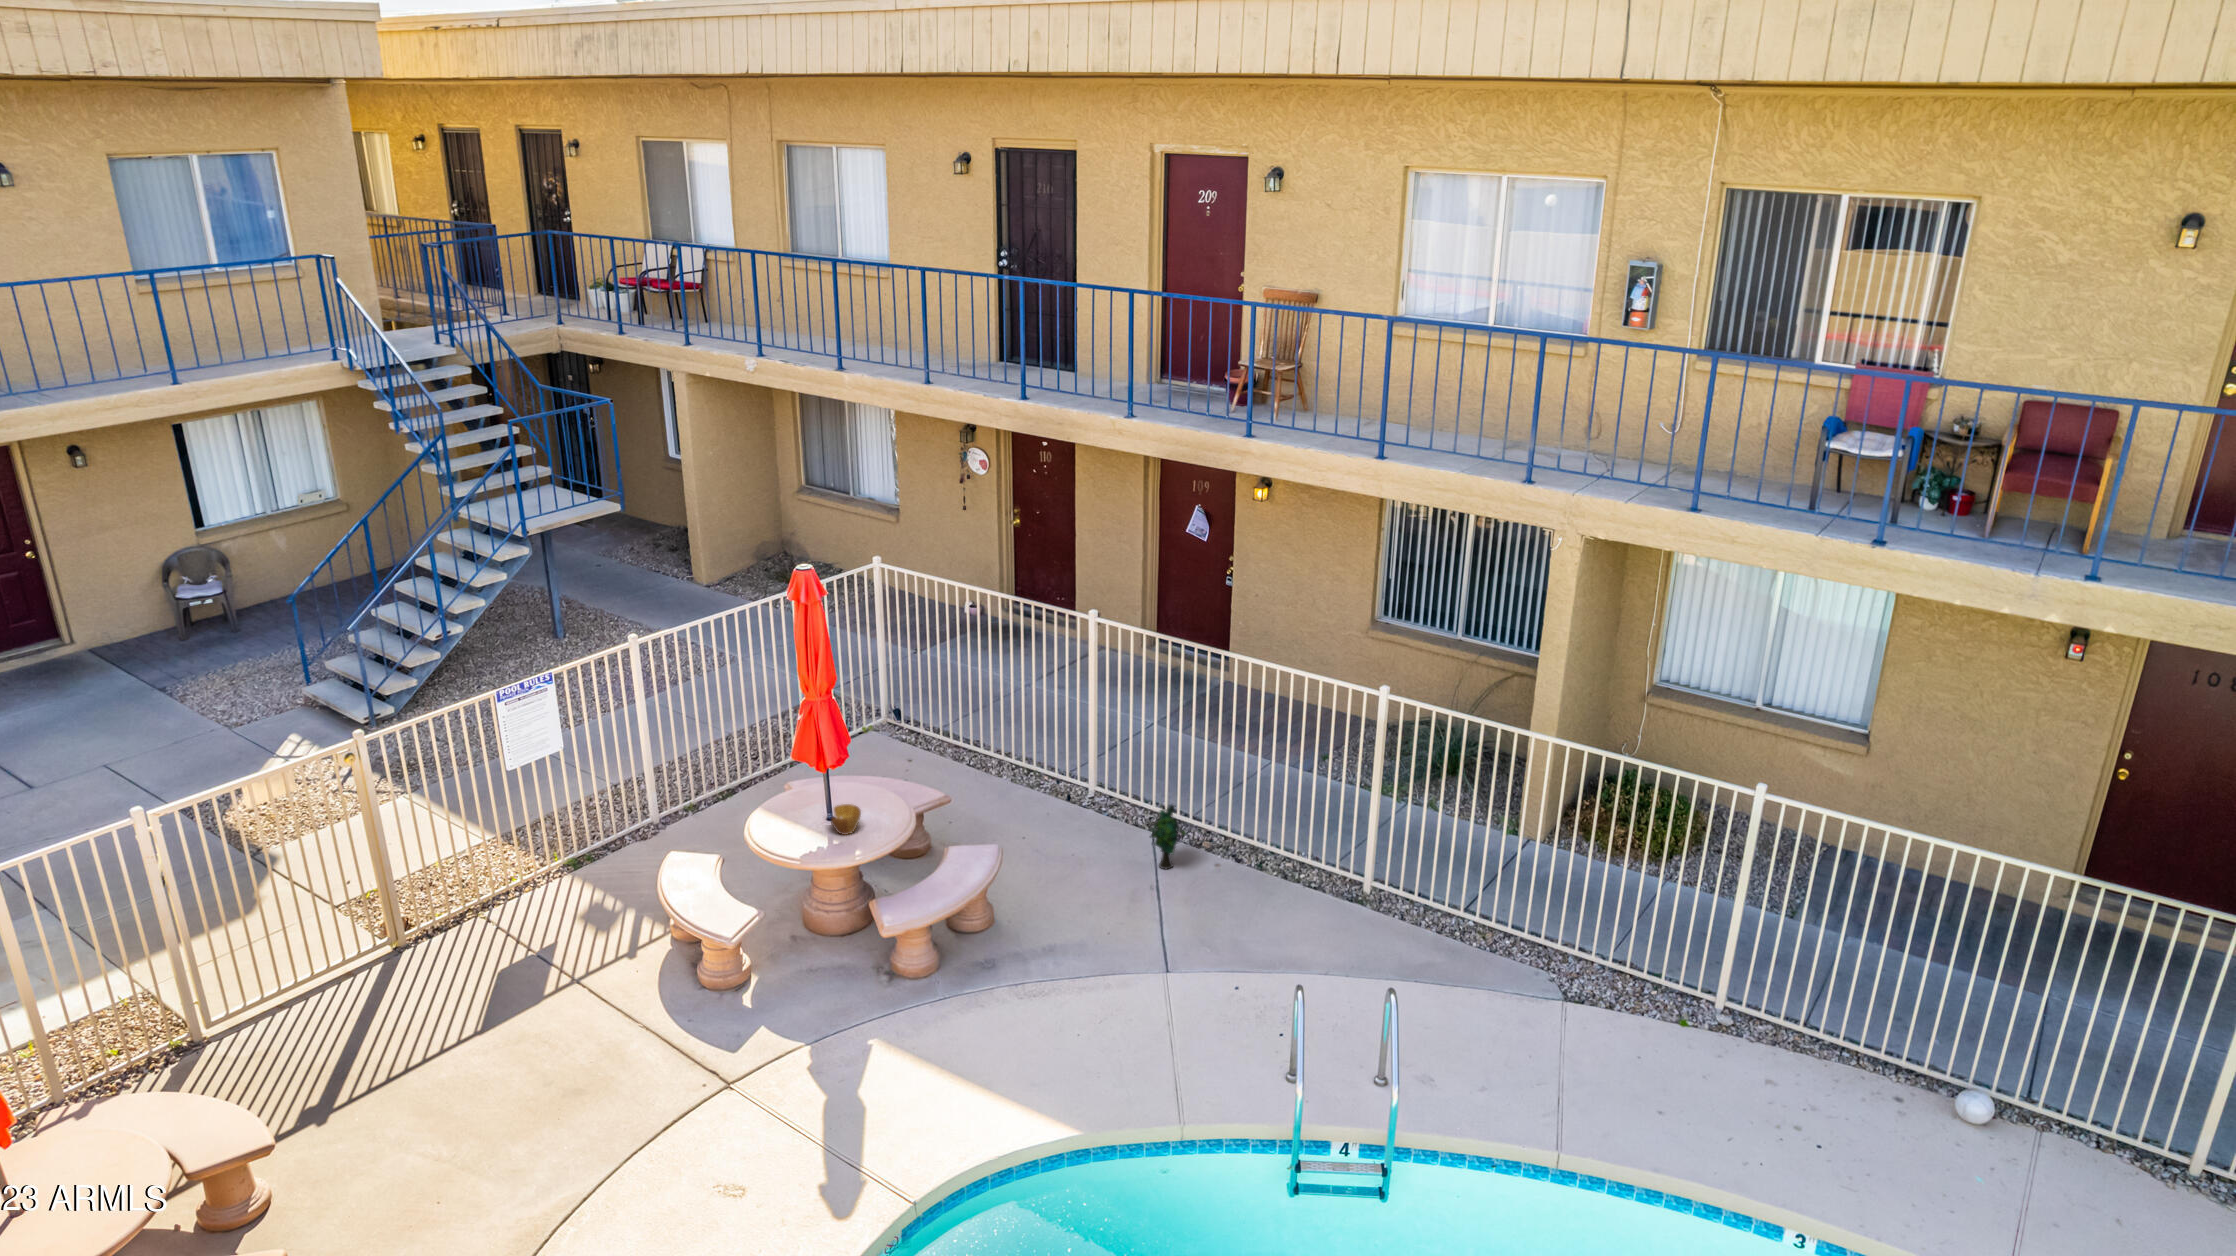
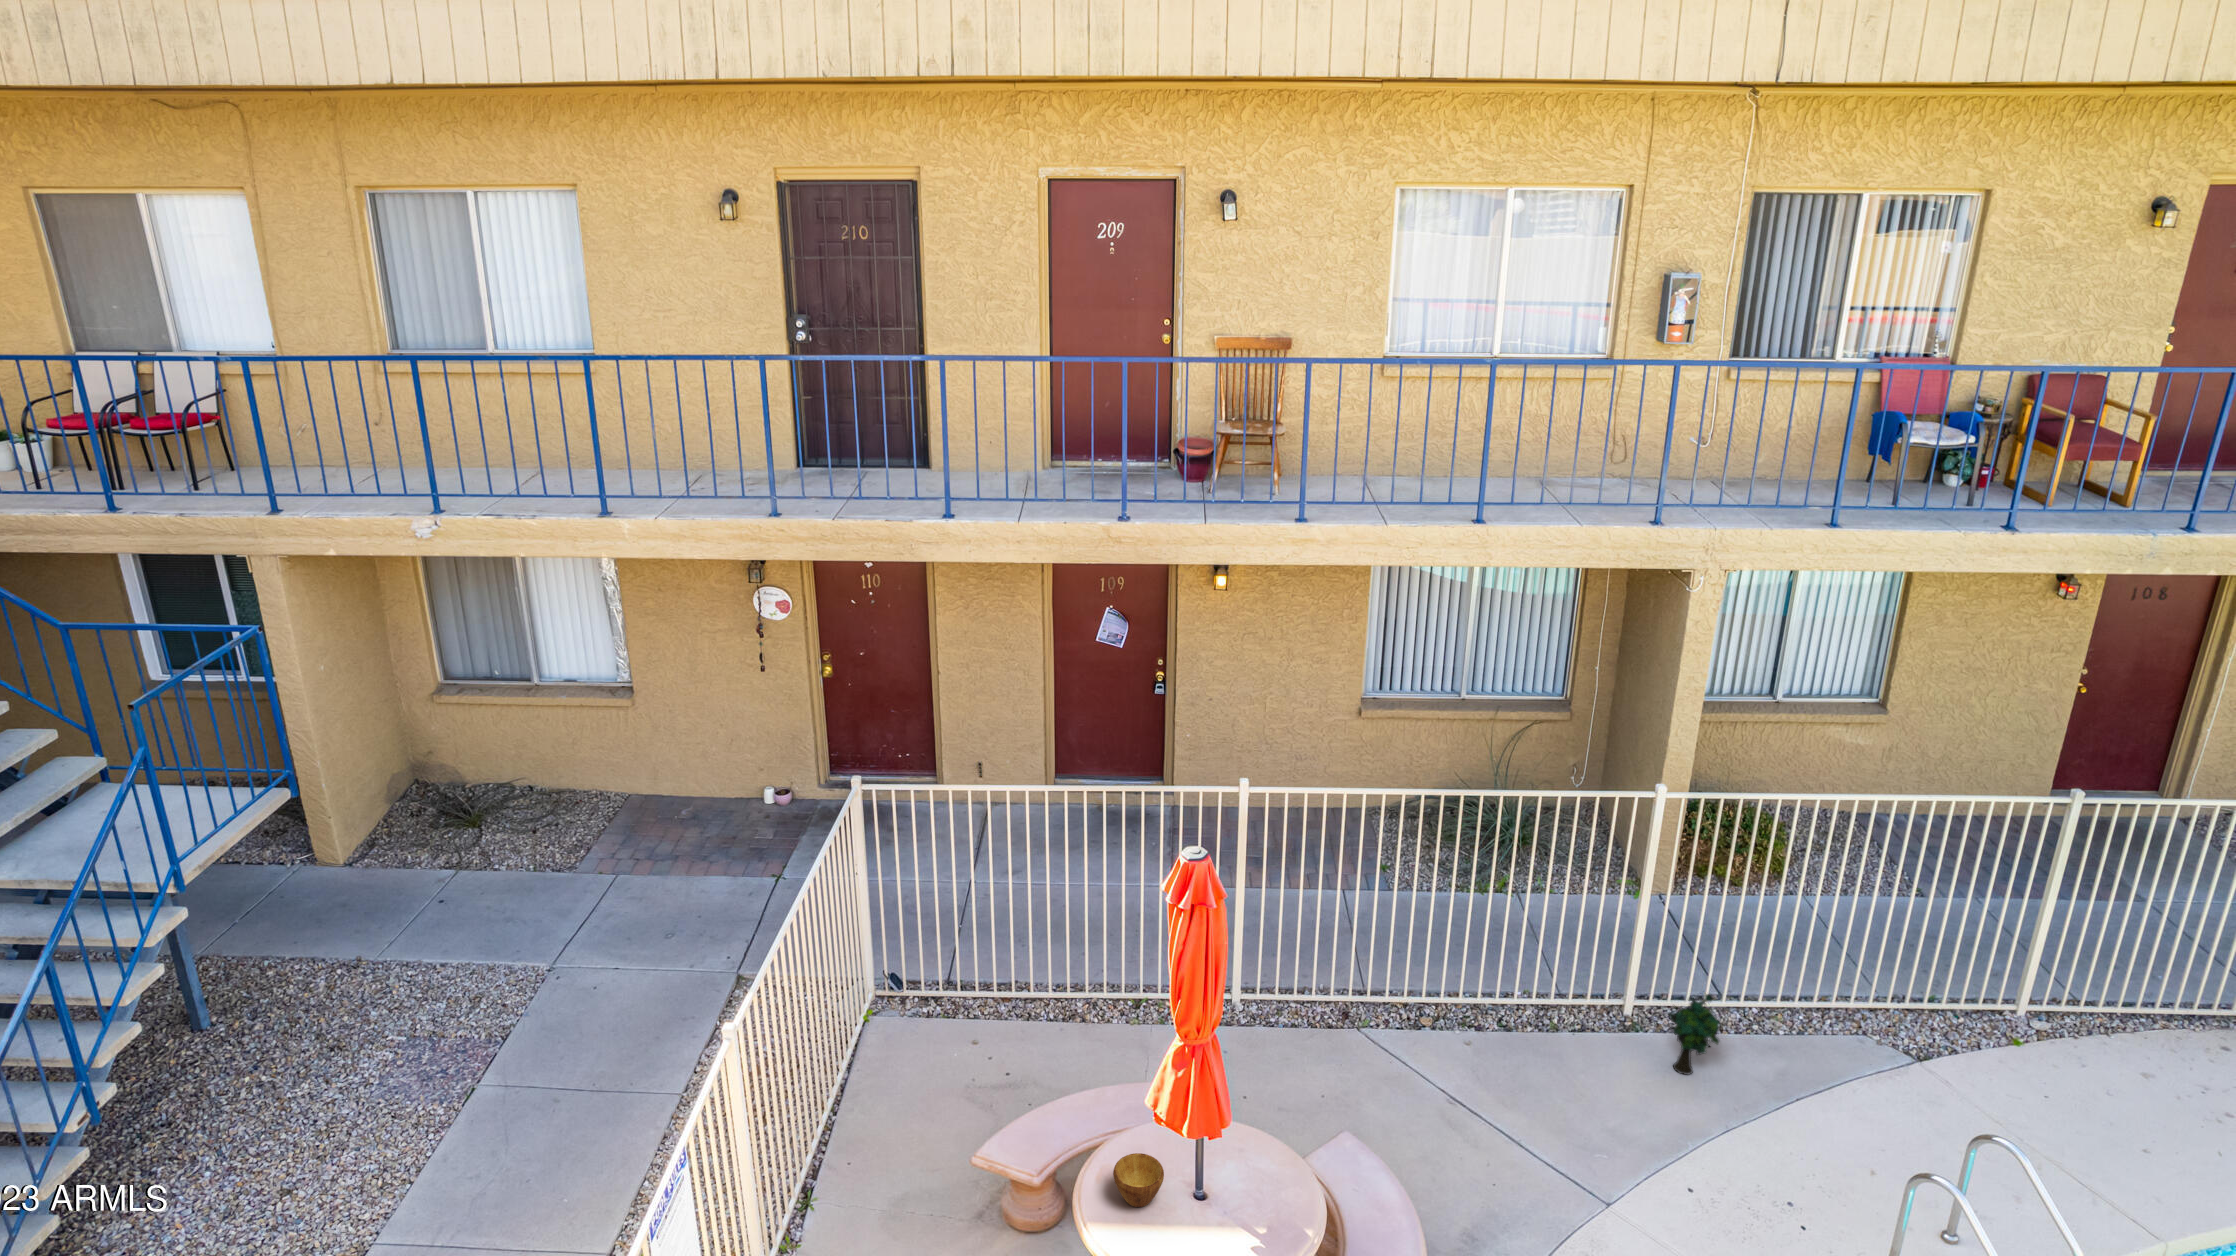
decorative plant: present [1150,805,1186,869] -> present [1667,994,1719,1075]

